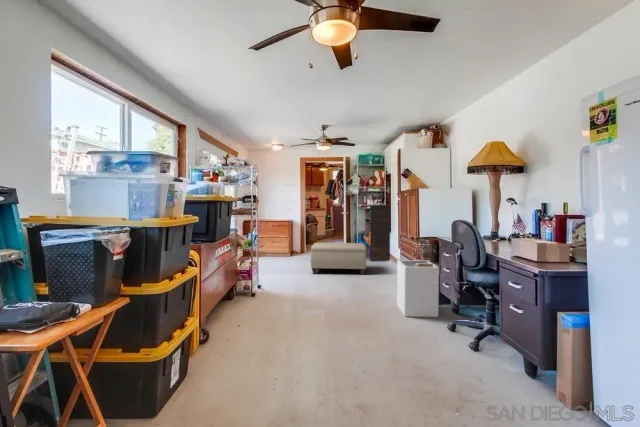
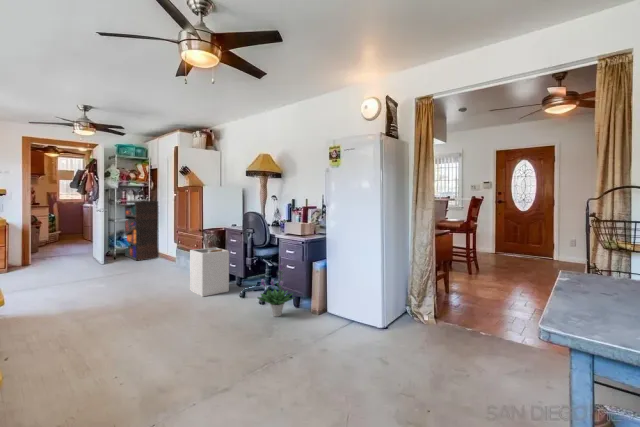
ottoman: present [311,243,366,275] -> none [64,241,141,282]
potted plant: none [455,302,520,382] -> present [258,263,294,317]

